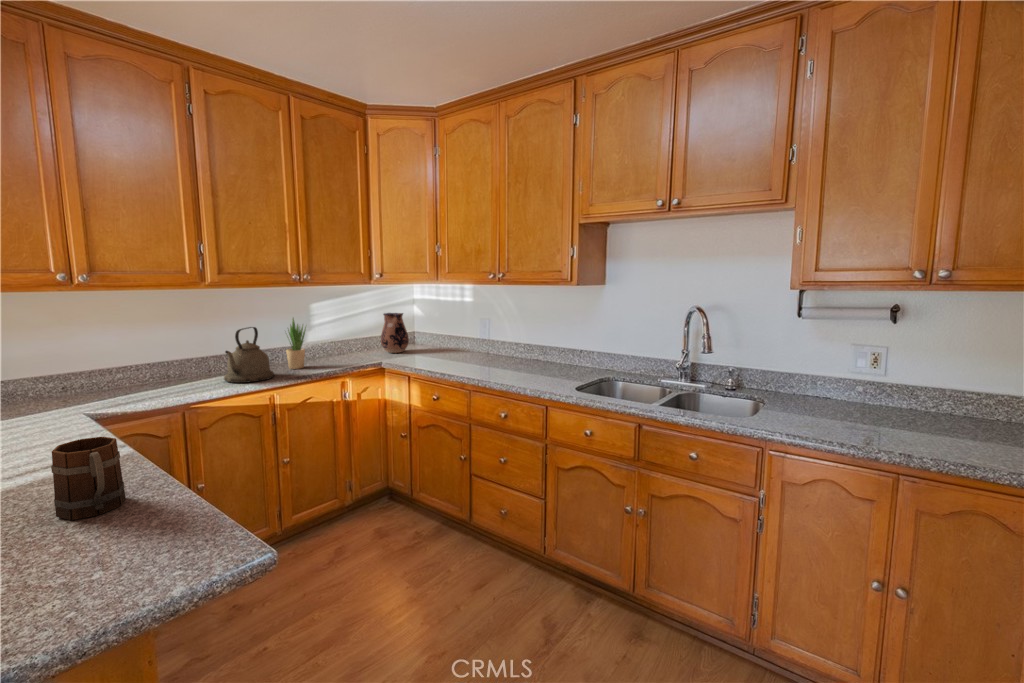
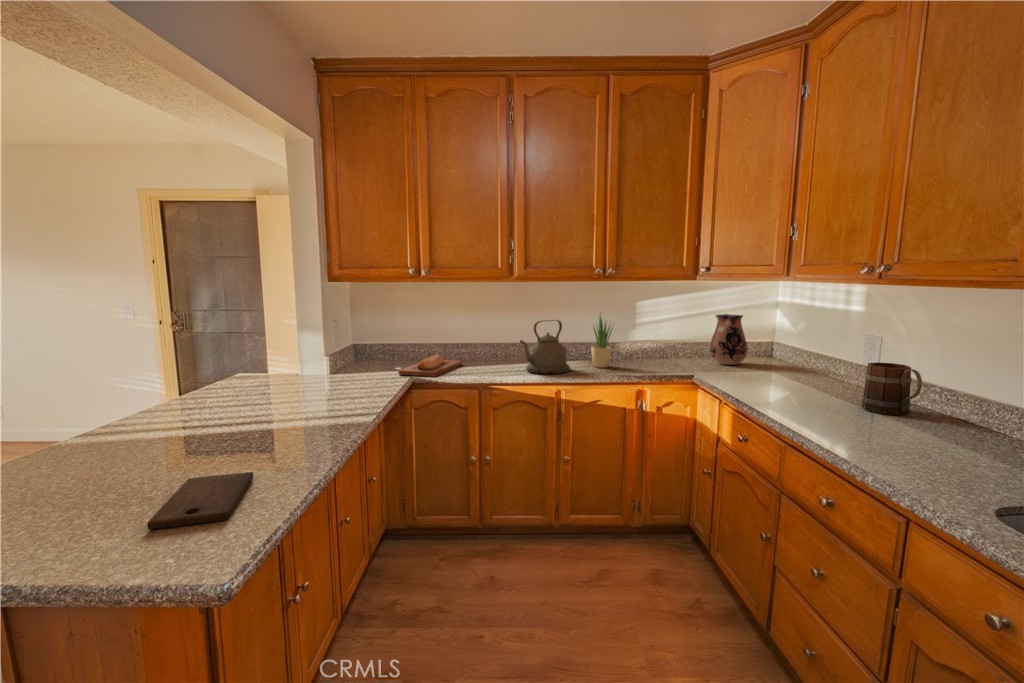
bread loaf: none [47,380,123,413] -> present [398,354,462,376]
mug: present [51,437,125,520] -> present [862,362,922,415]
cutting board: none [49,523,196,593] -> present [147,472,253,529]

